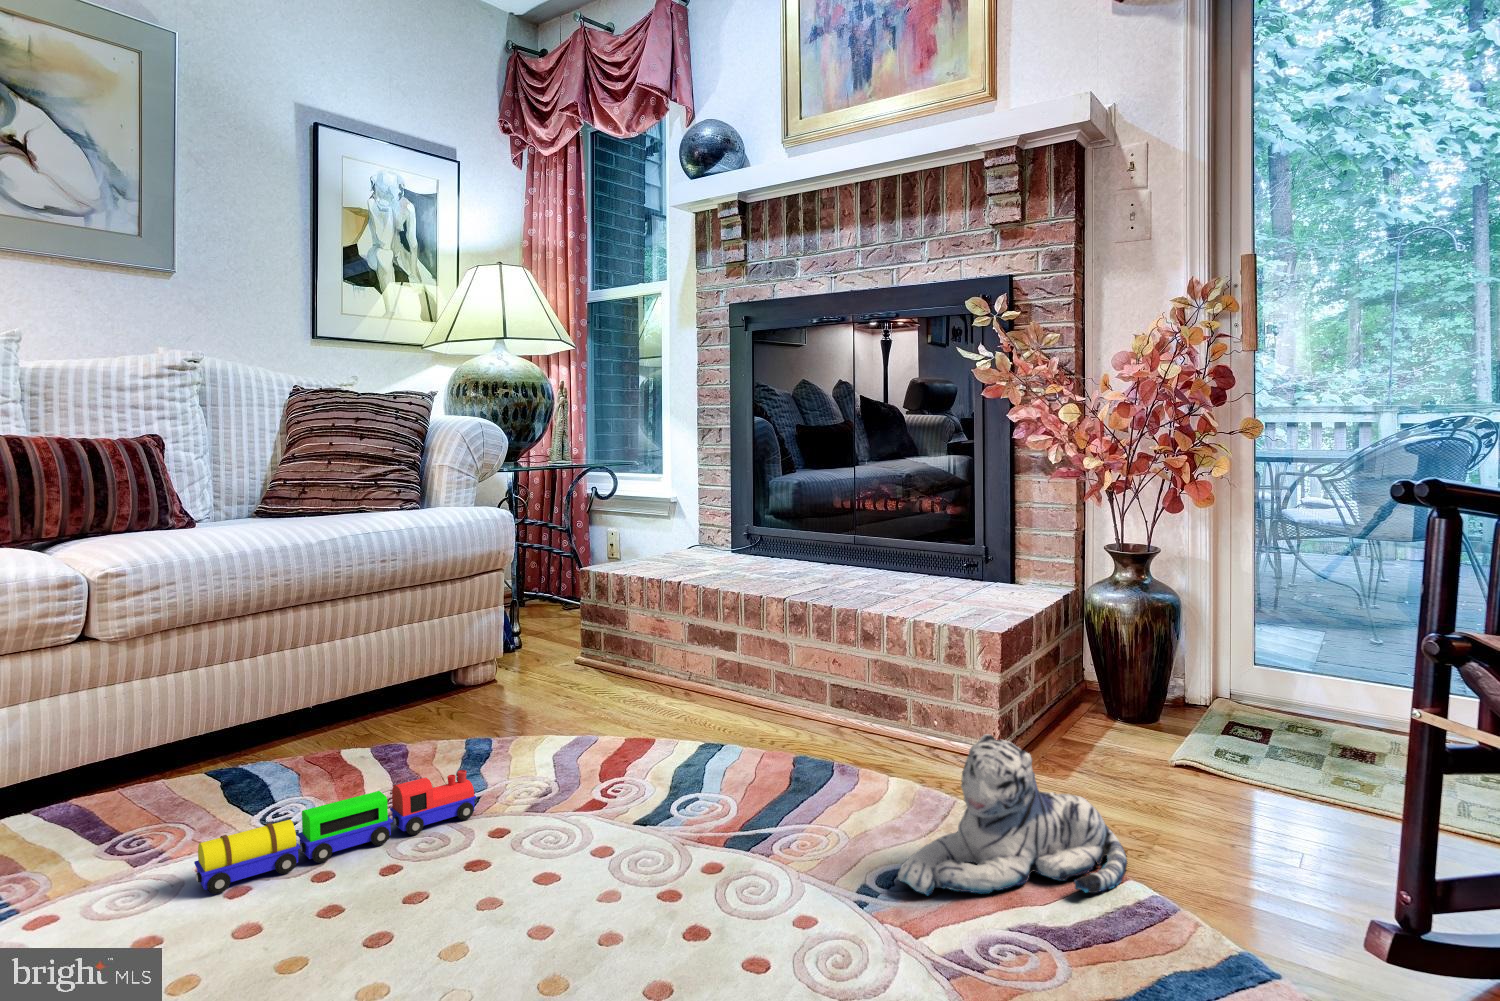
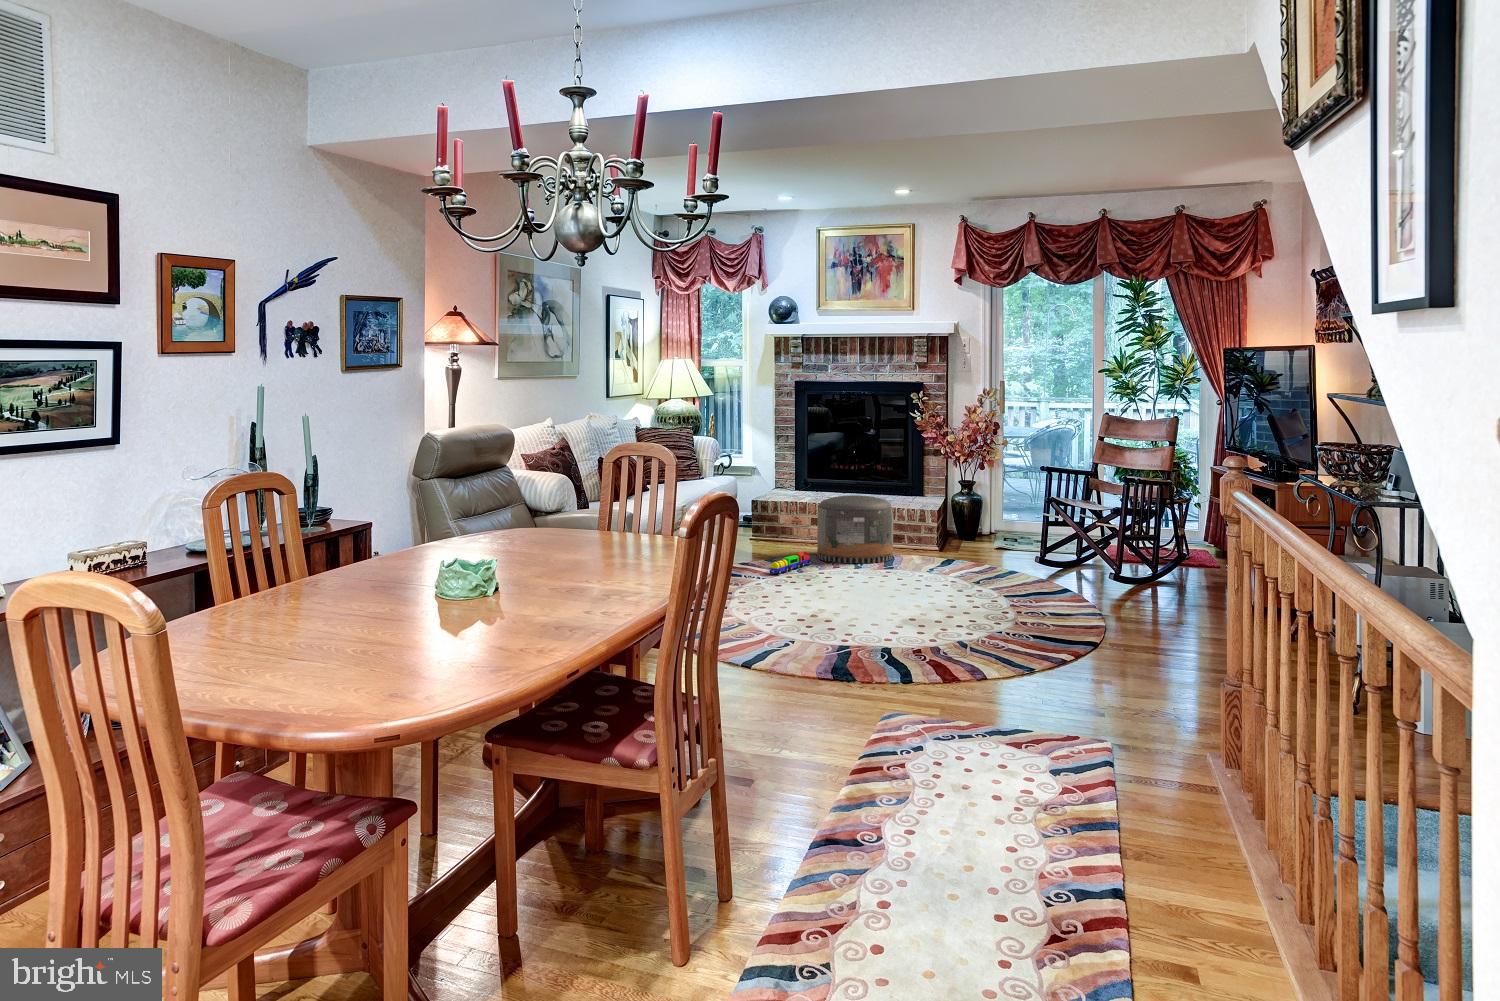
pouf: none [561,581,808,833] -> present [817,495,893,563]
plush toy: present [898,734,1127,895] -> none [935,528,984,565]

